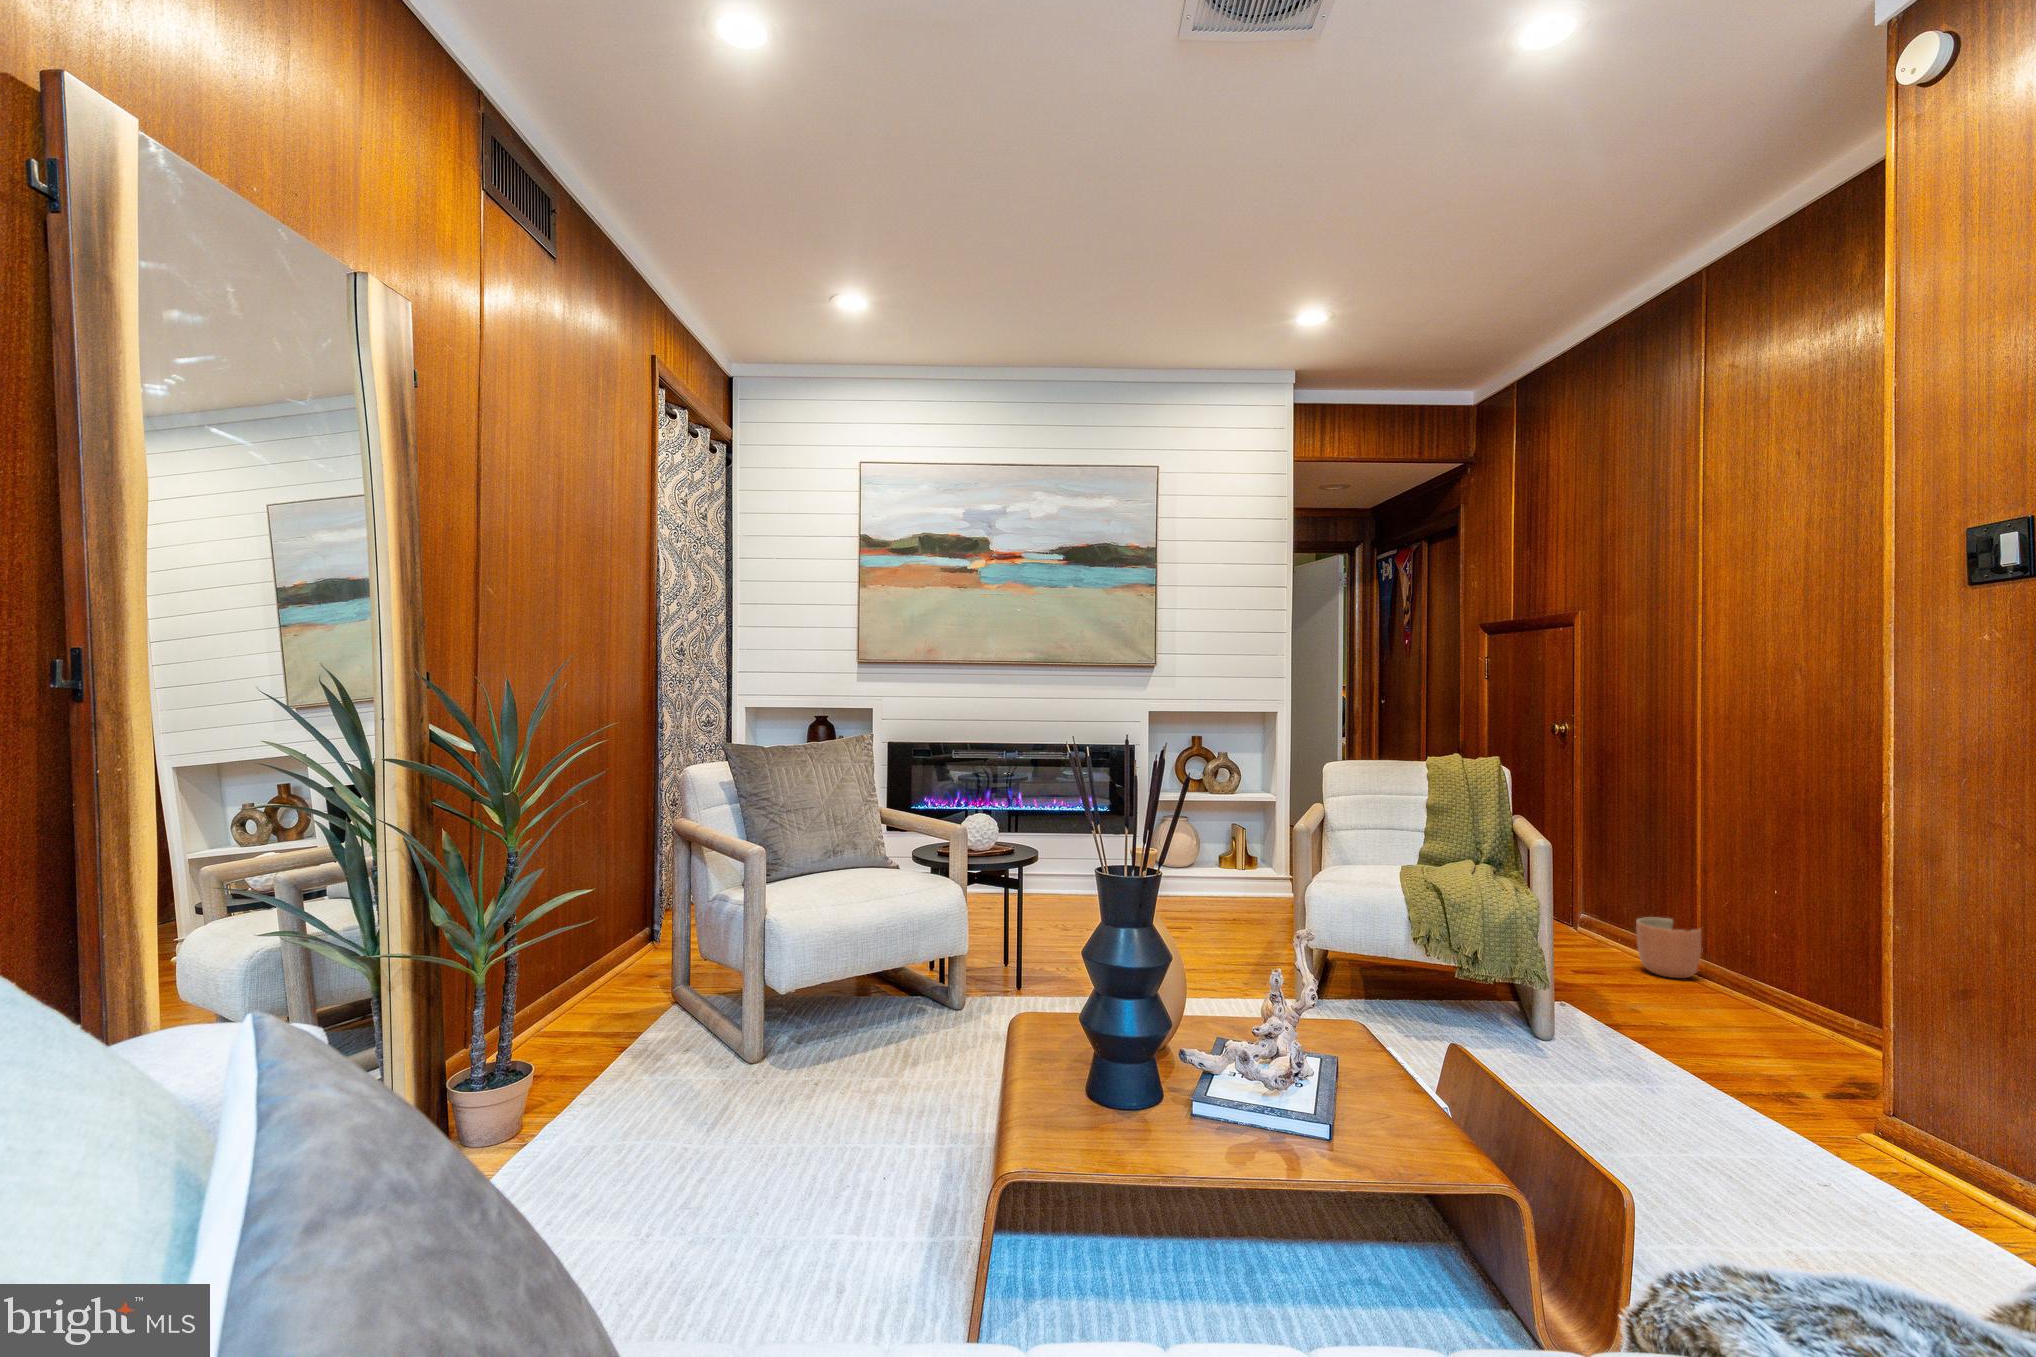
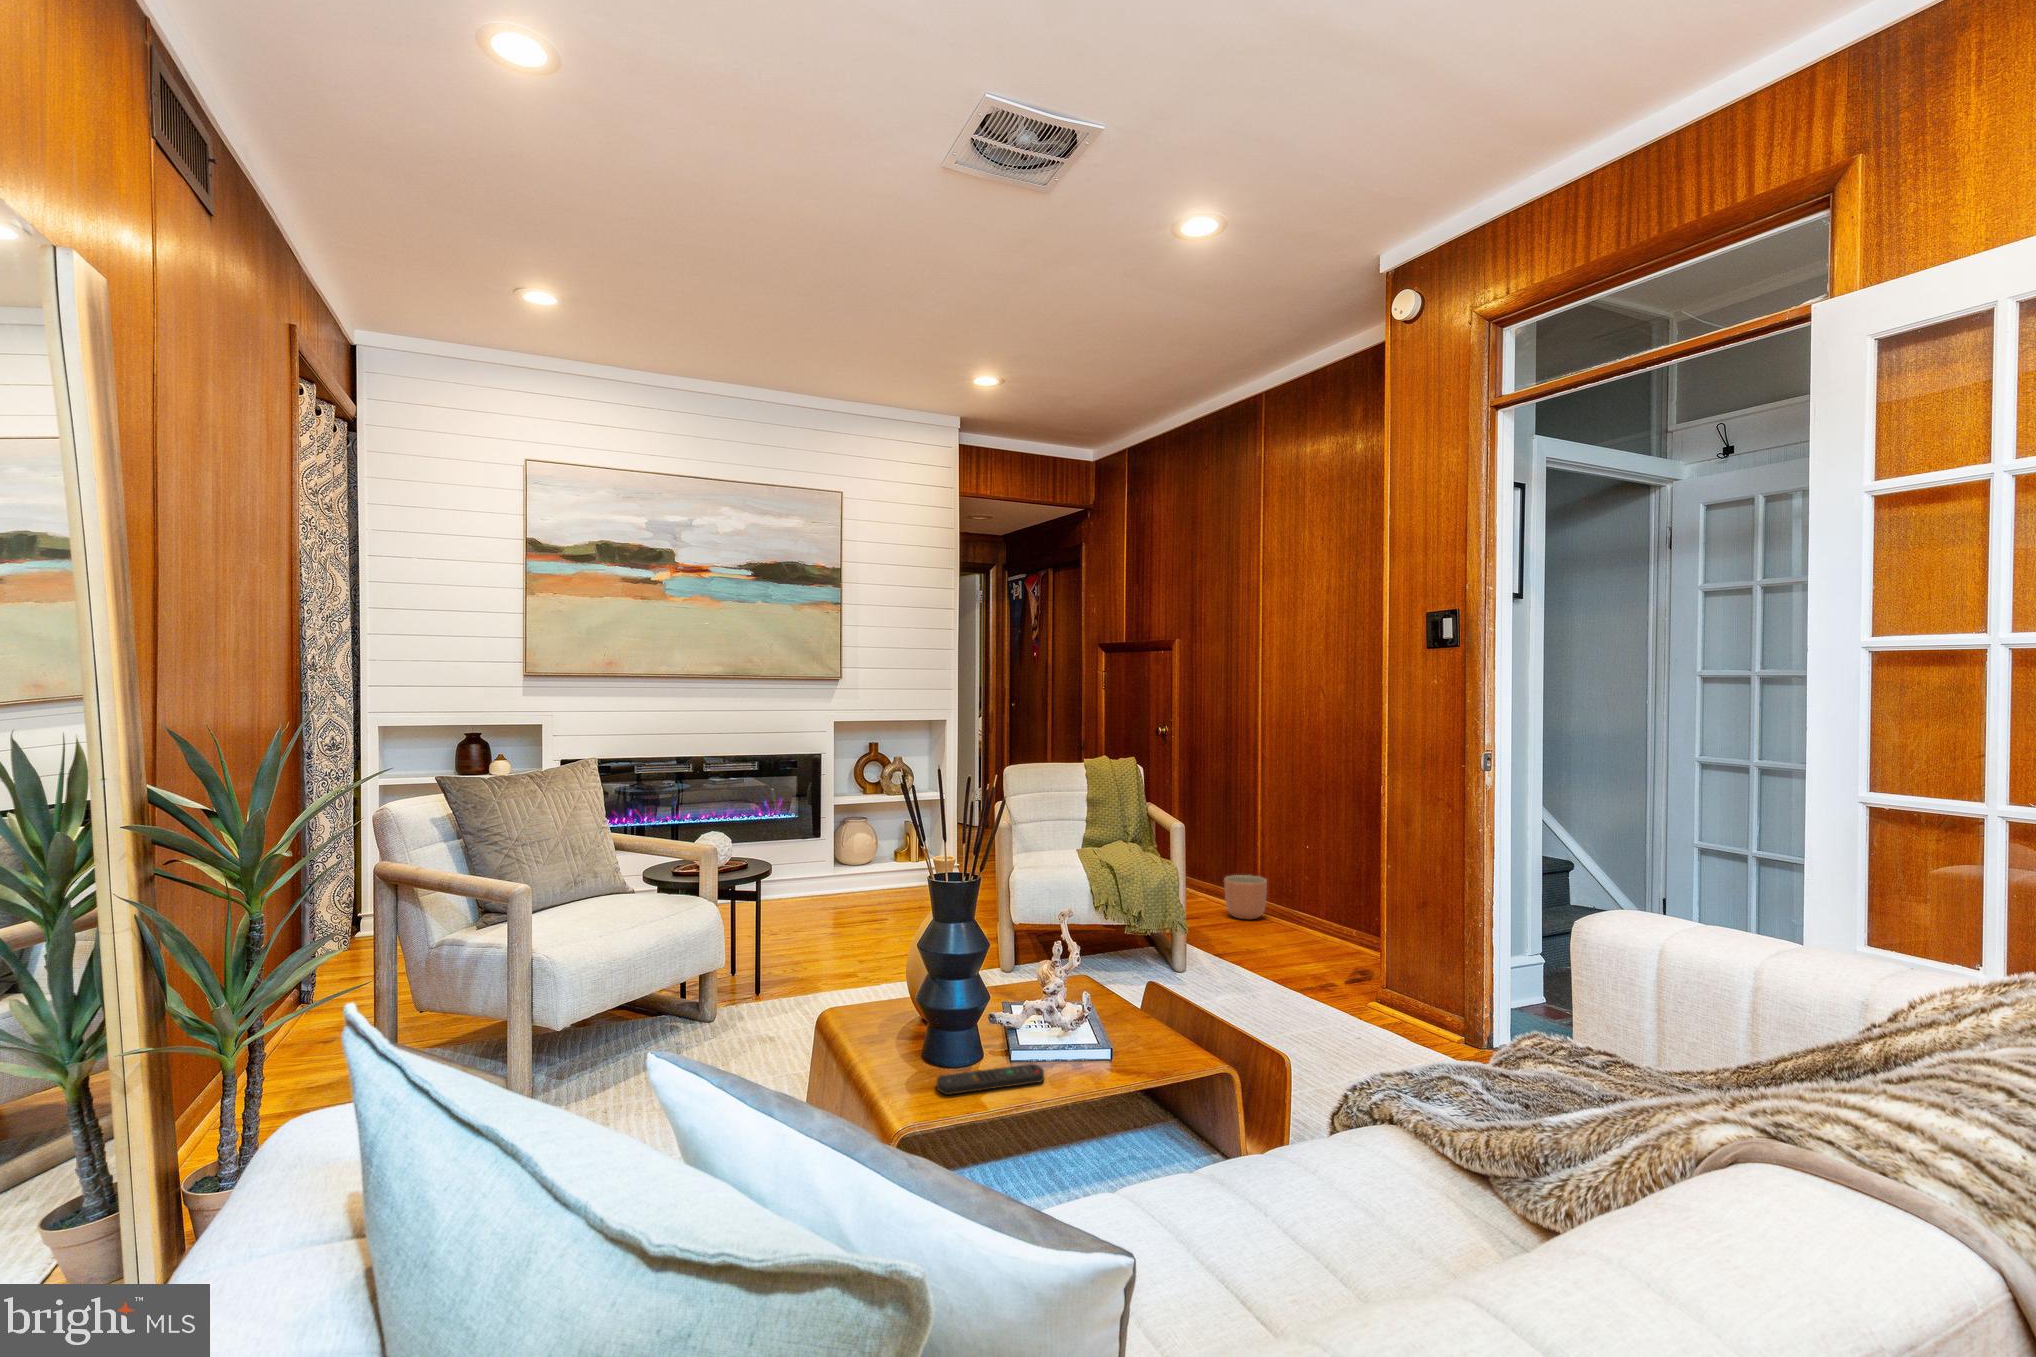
remote control: none [1072,1119,1218,1155] -> present [937,1064,1044,1095]

